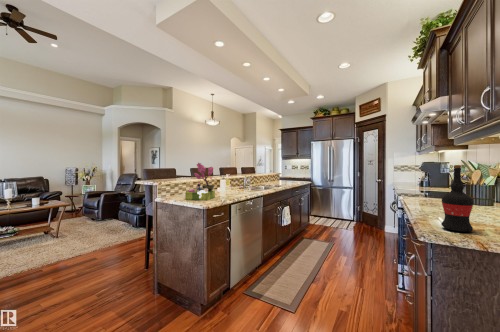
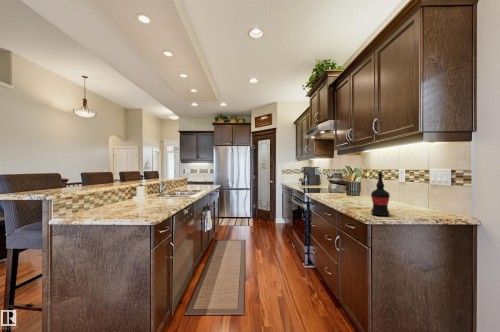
flower arrangement: present [185,163,215,201] -> none [112,165,150,216]

